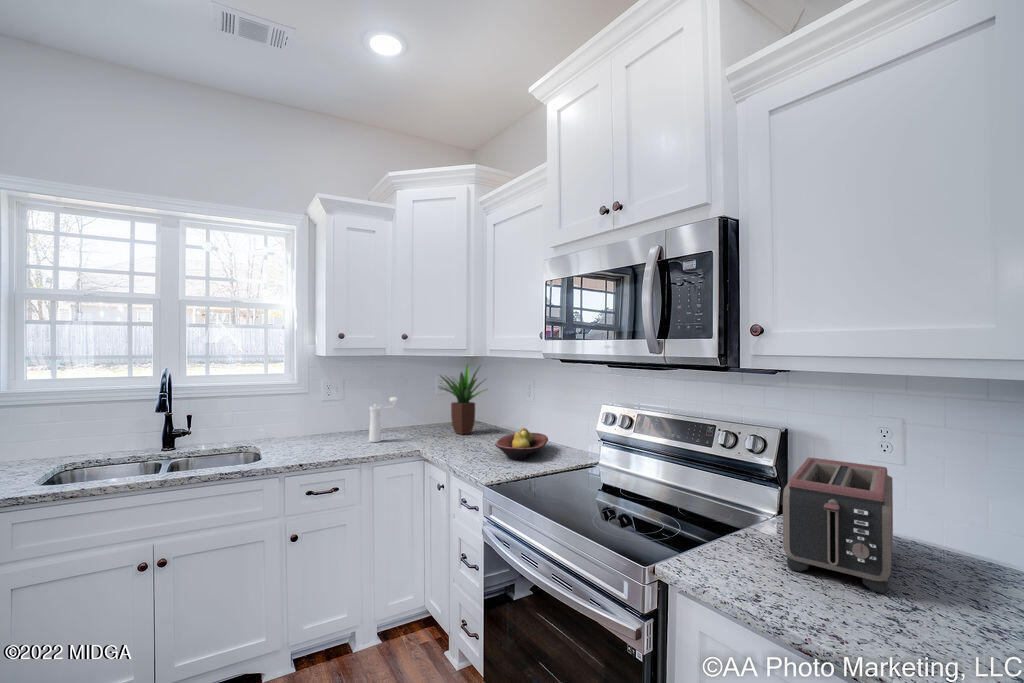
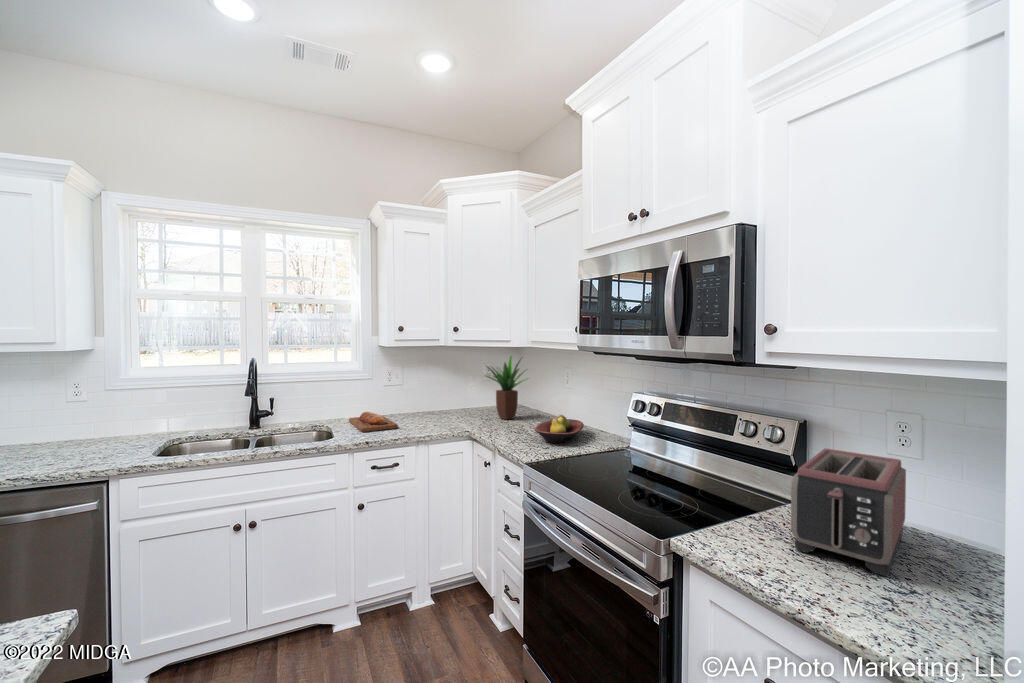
pepper mill: present [369,397,398,442] -> none [423,385,448,425]
bread loaf: none [282,429,340,452] -> present [349,412,398,432]

